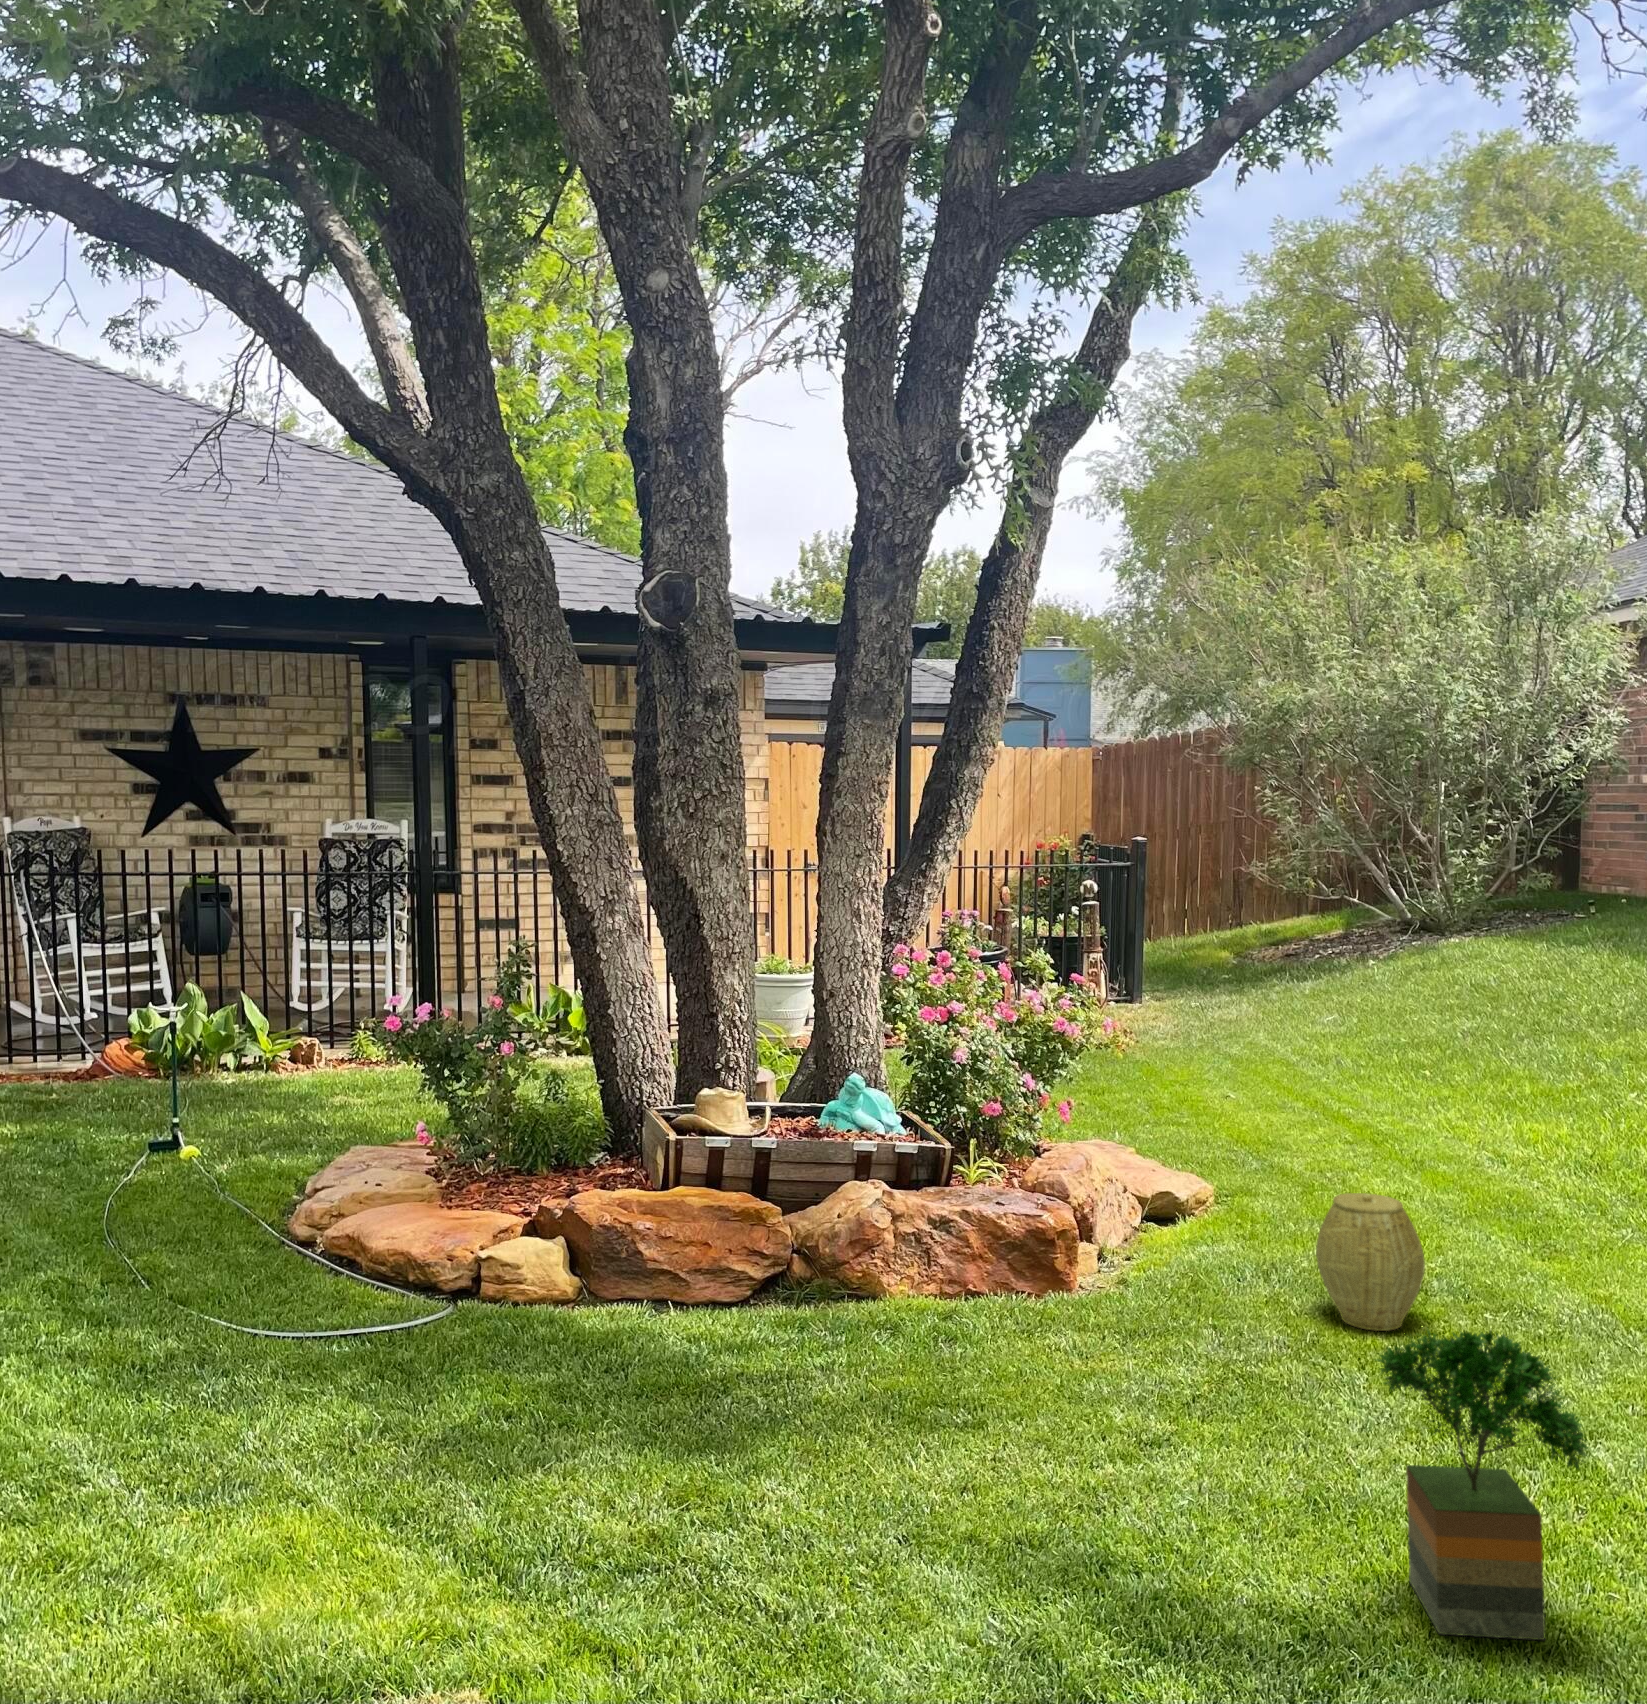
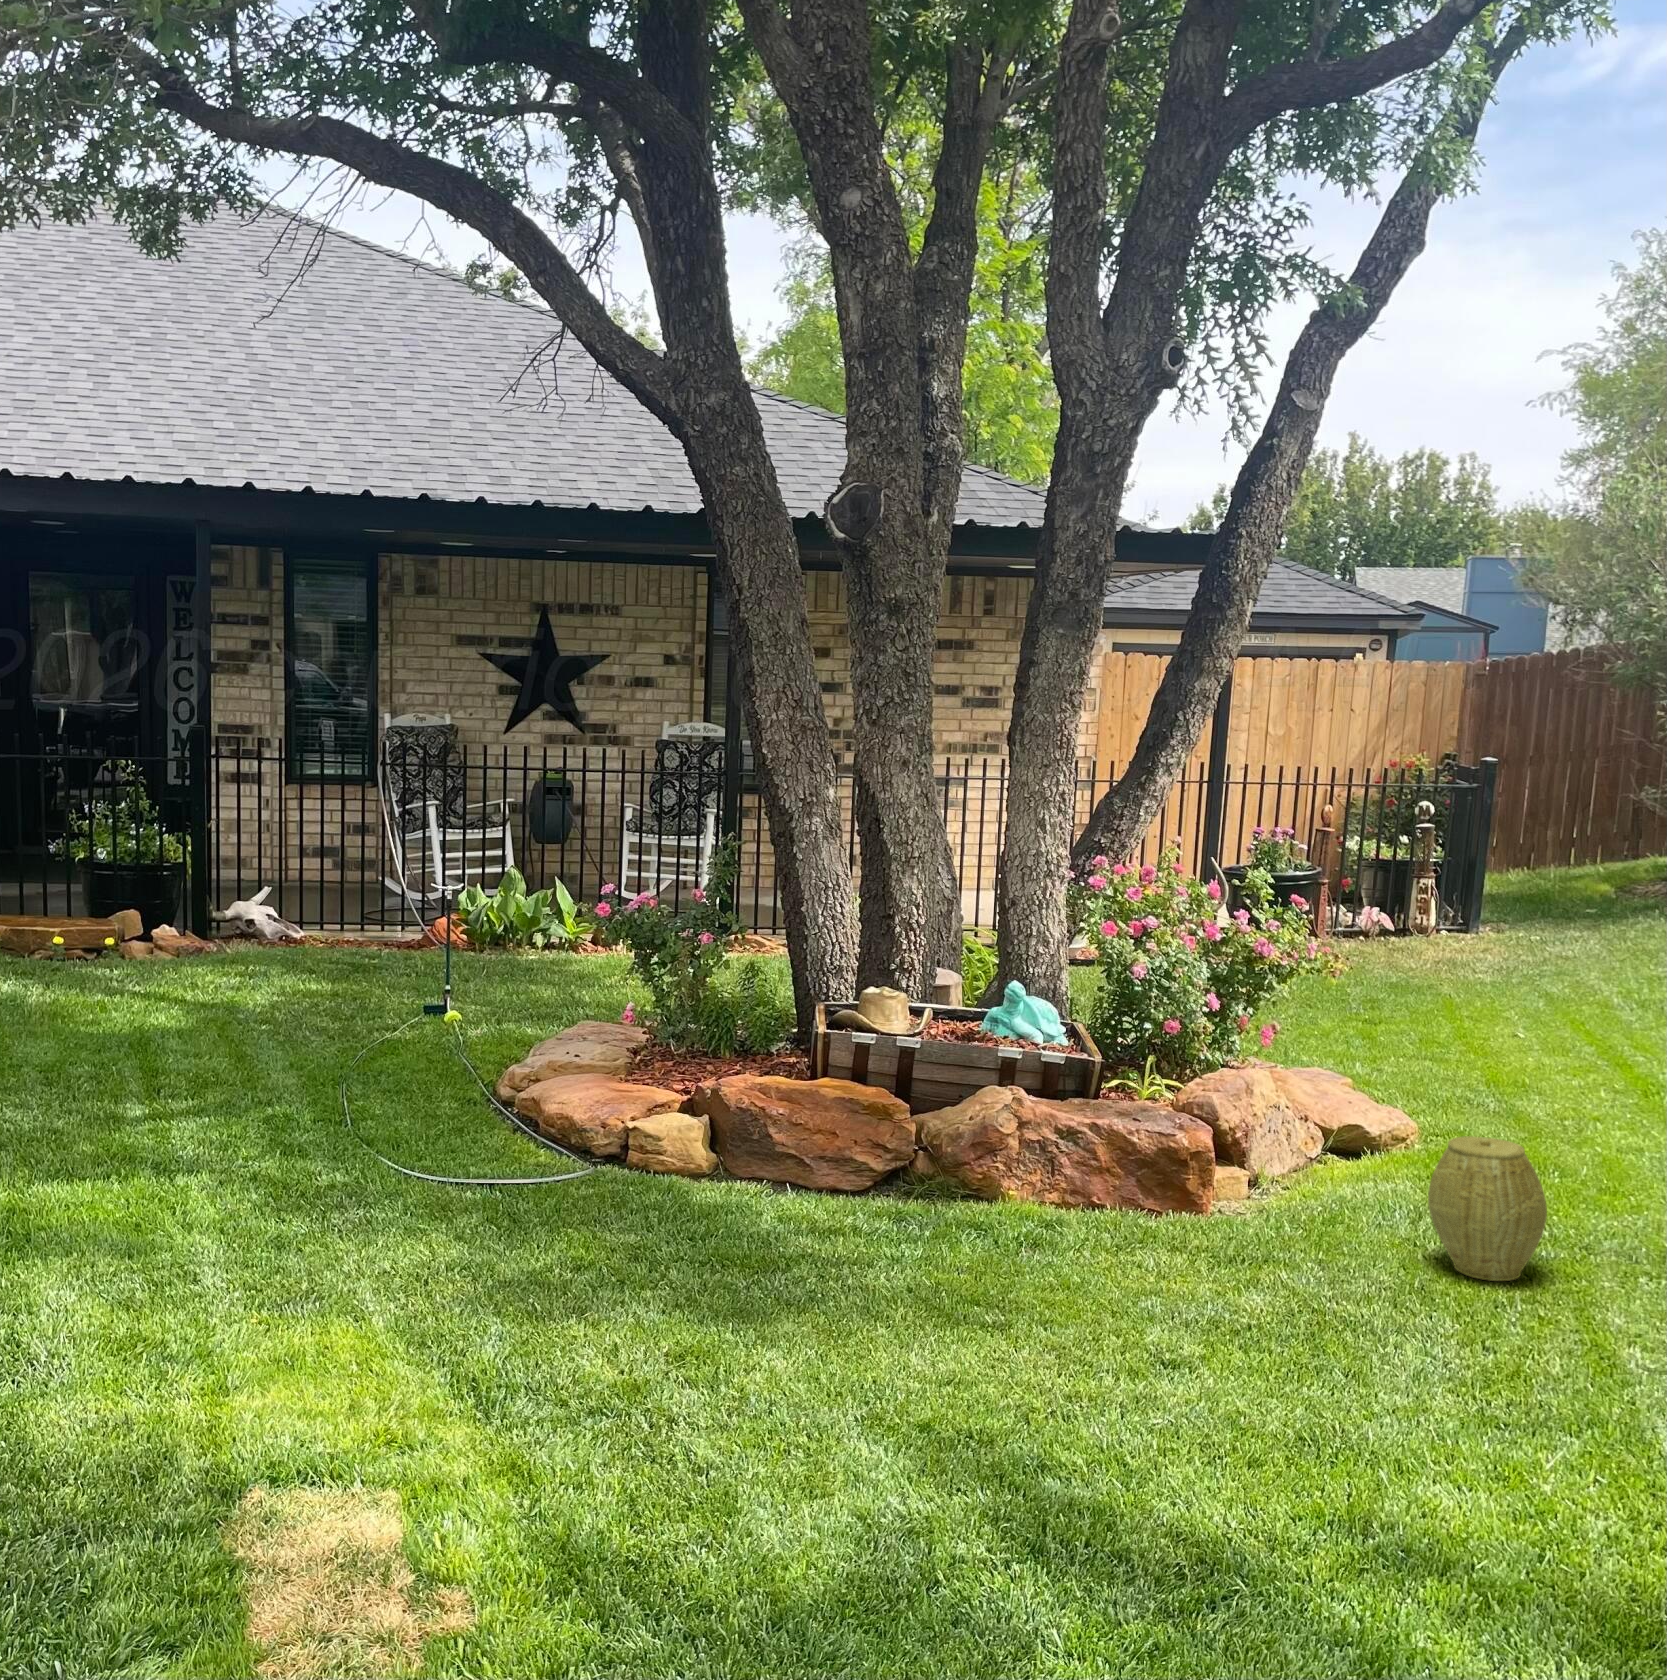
potted tree: present [1377,1330,1588,1640] -> none [1247,1240,1439,1544]

